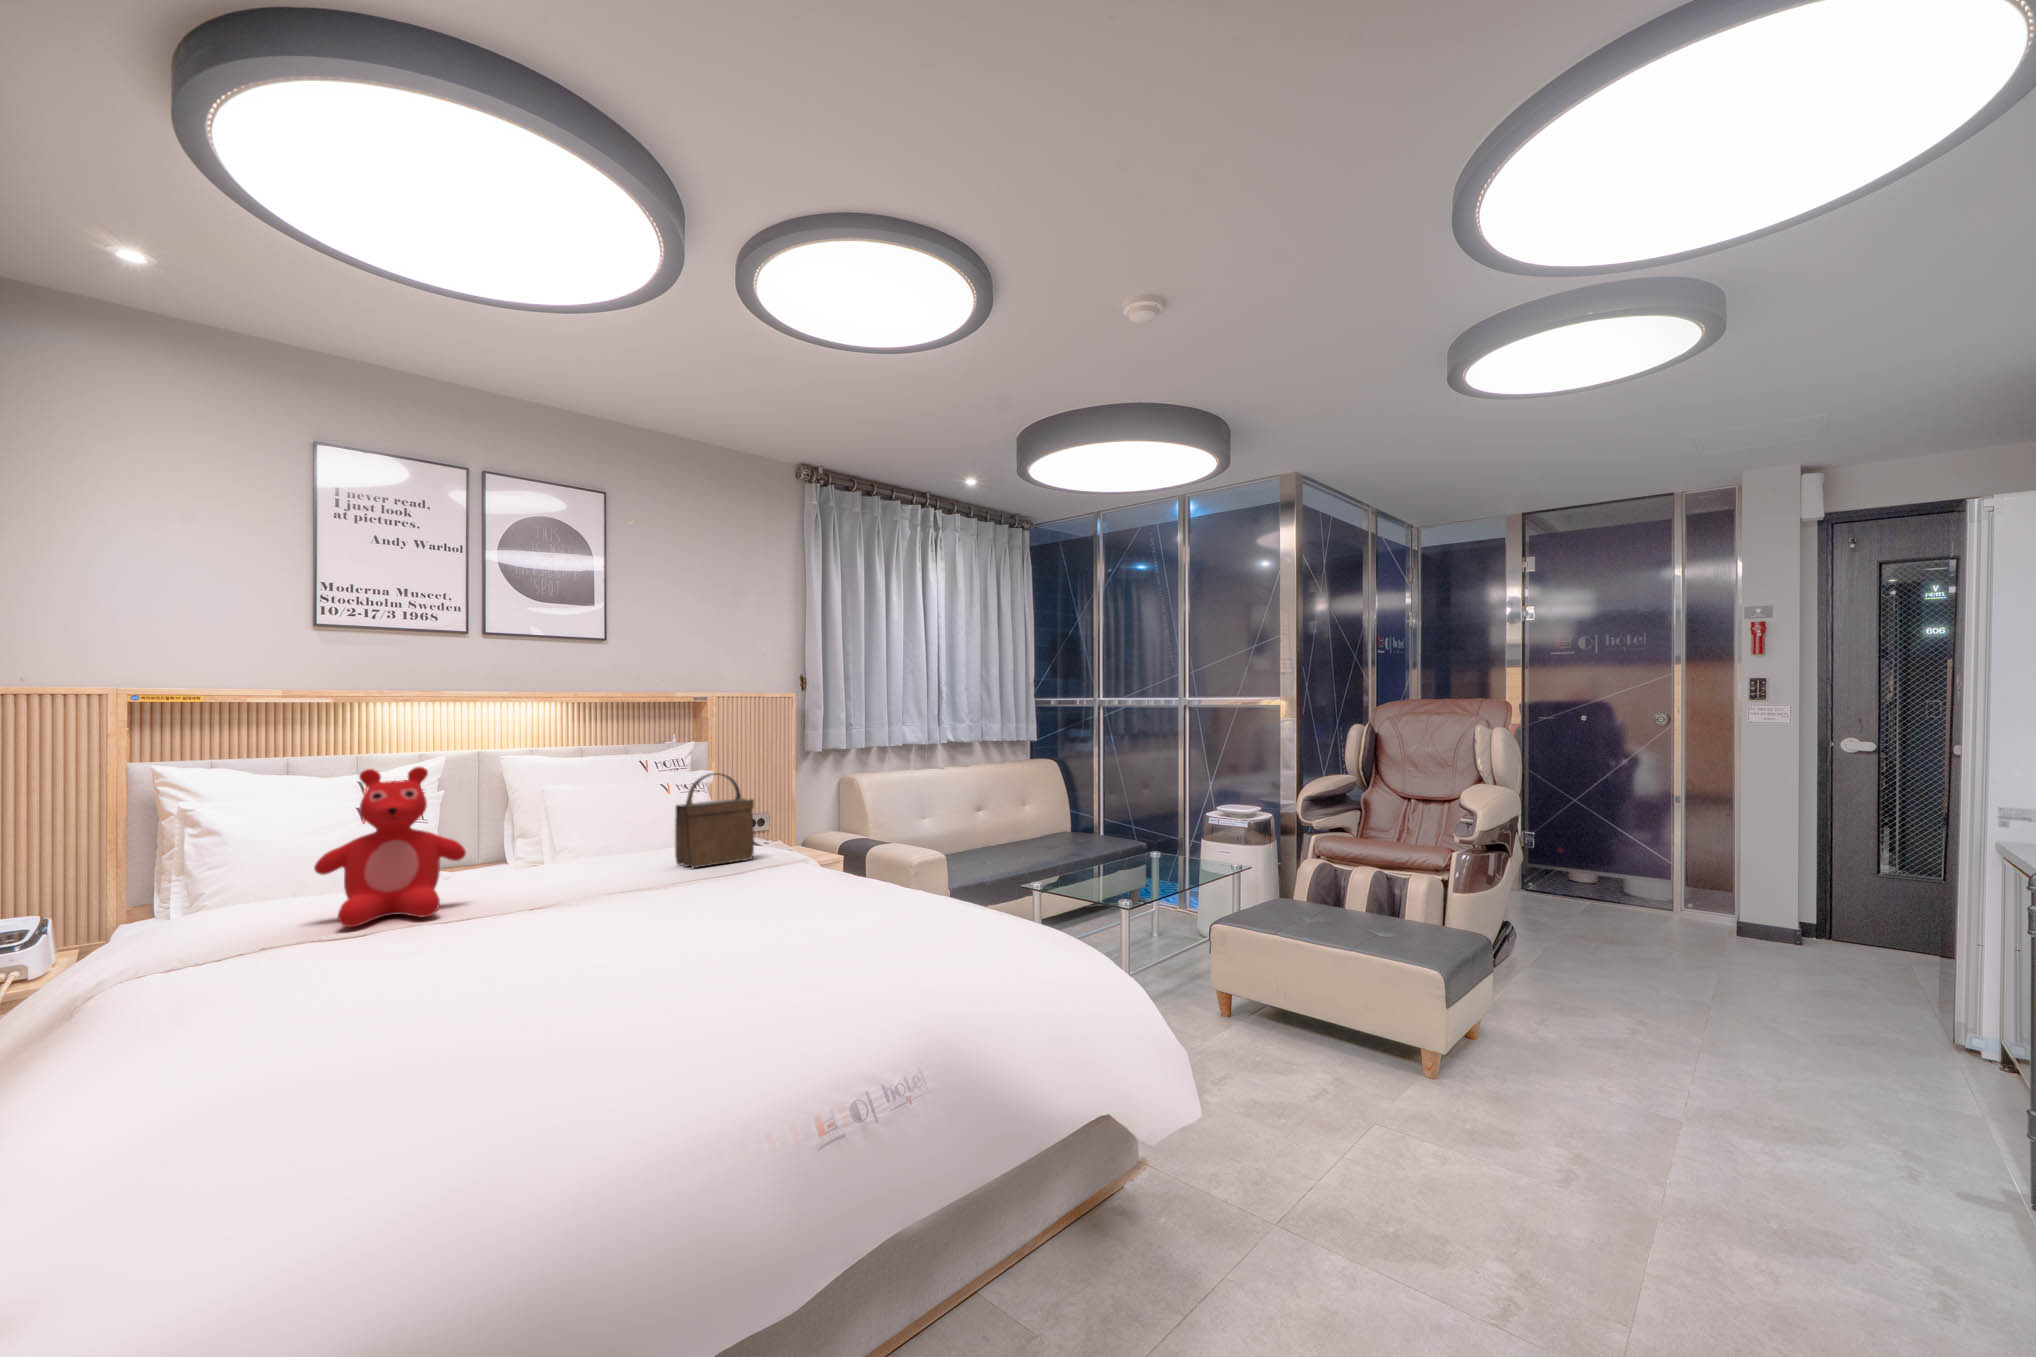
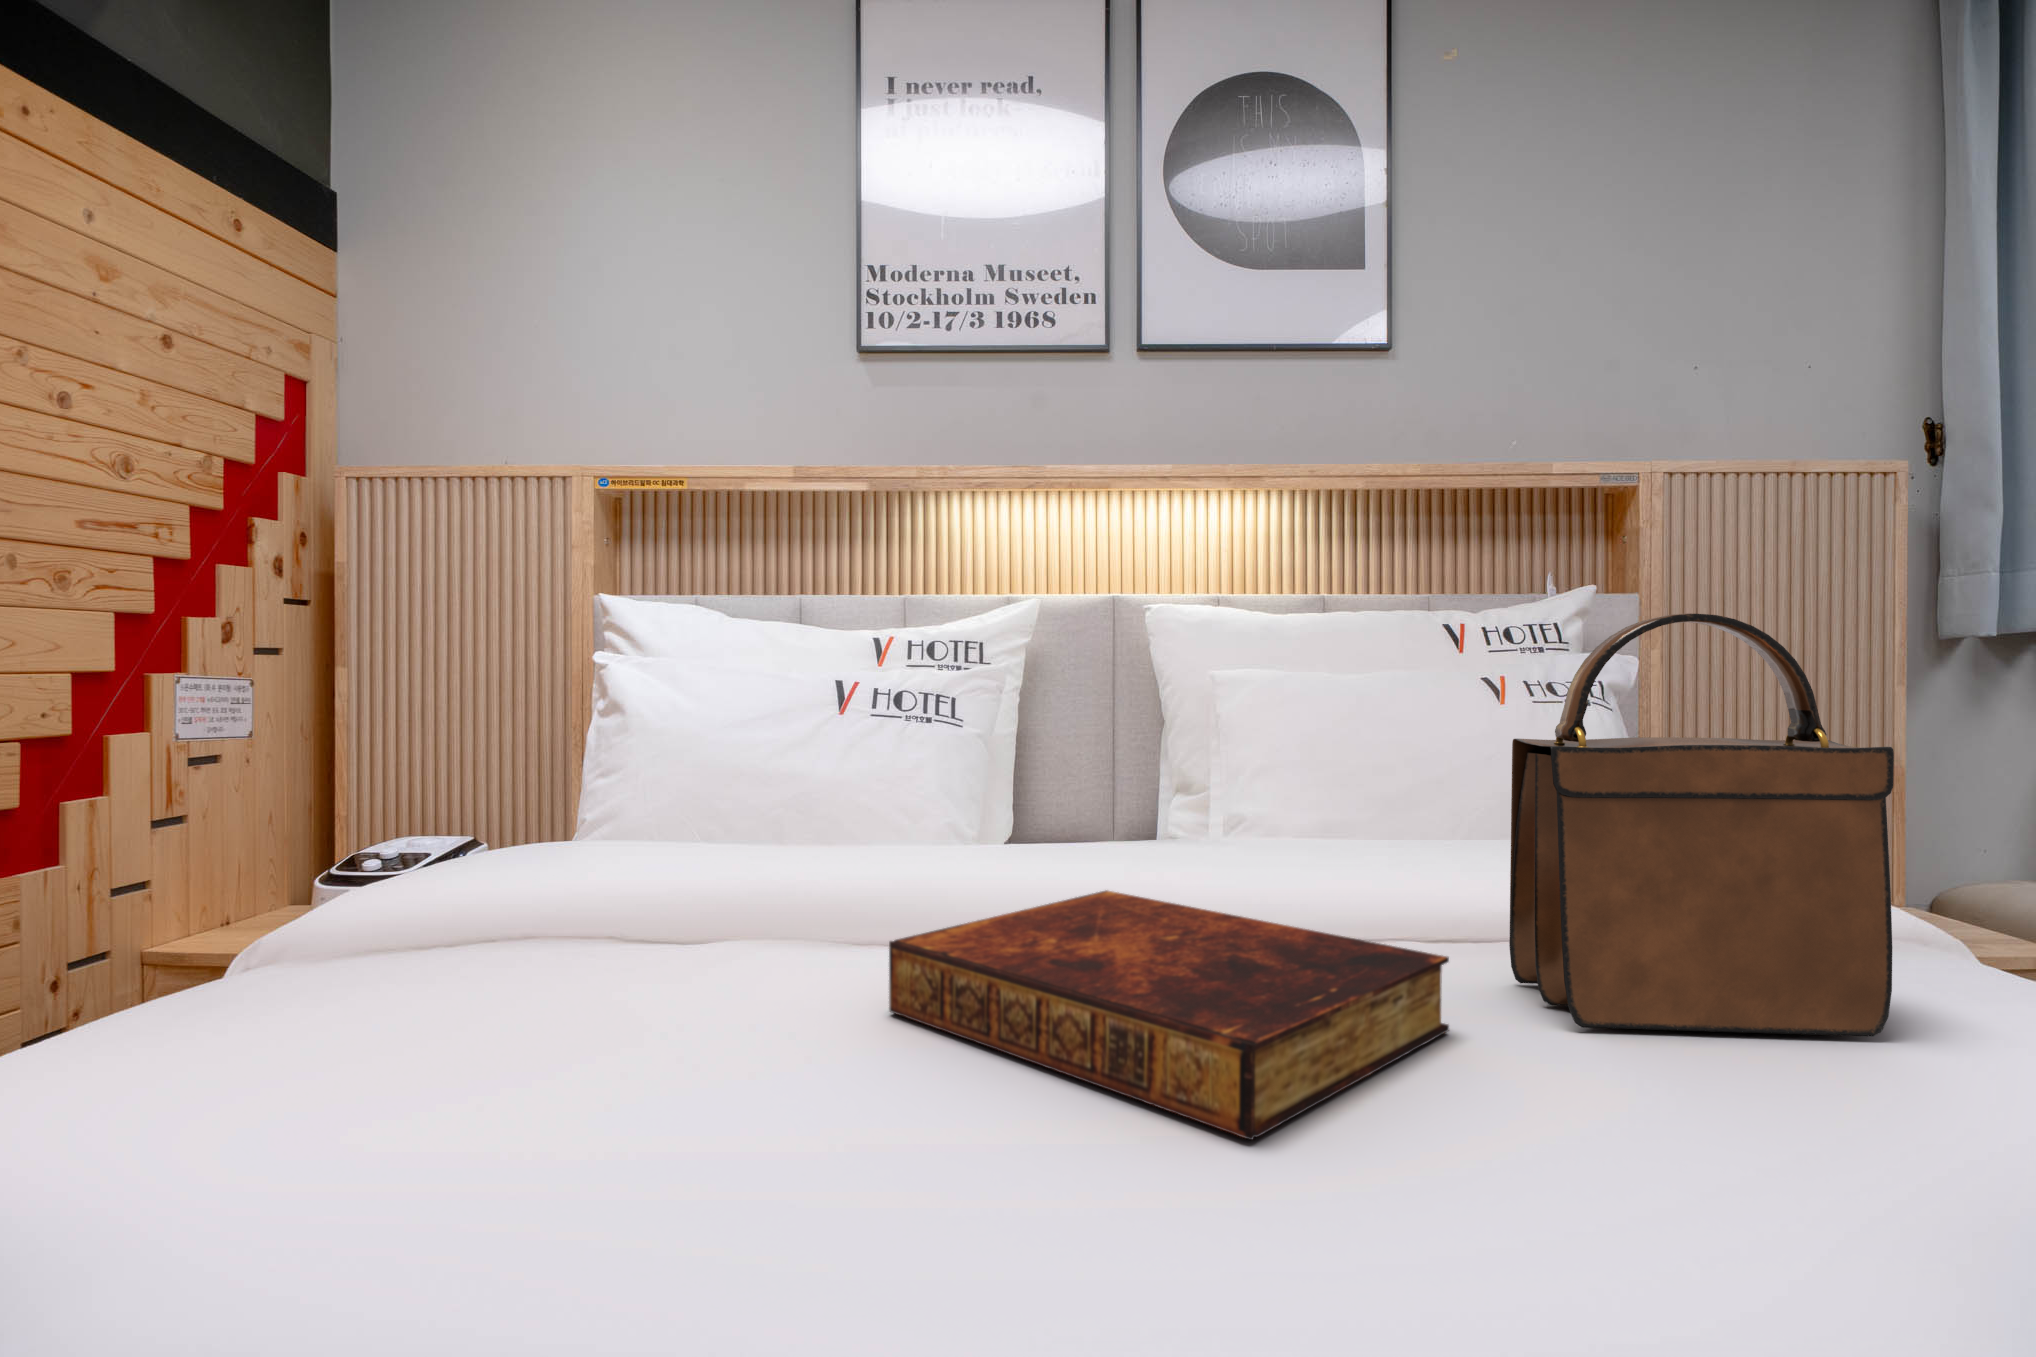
teddy bear: present [314,767,466,927] -> none [297,520,751,1061]
book: none [514,857,664,896] -> present [889,890,1449,1140]

